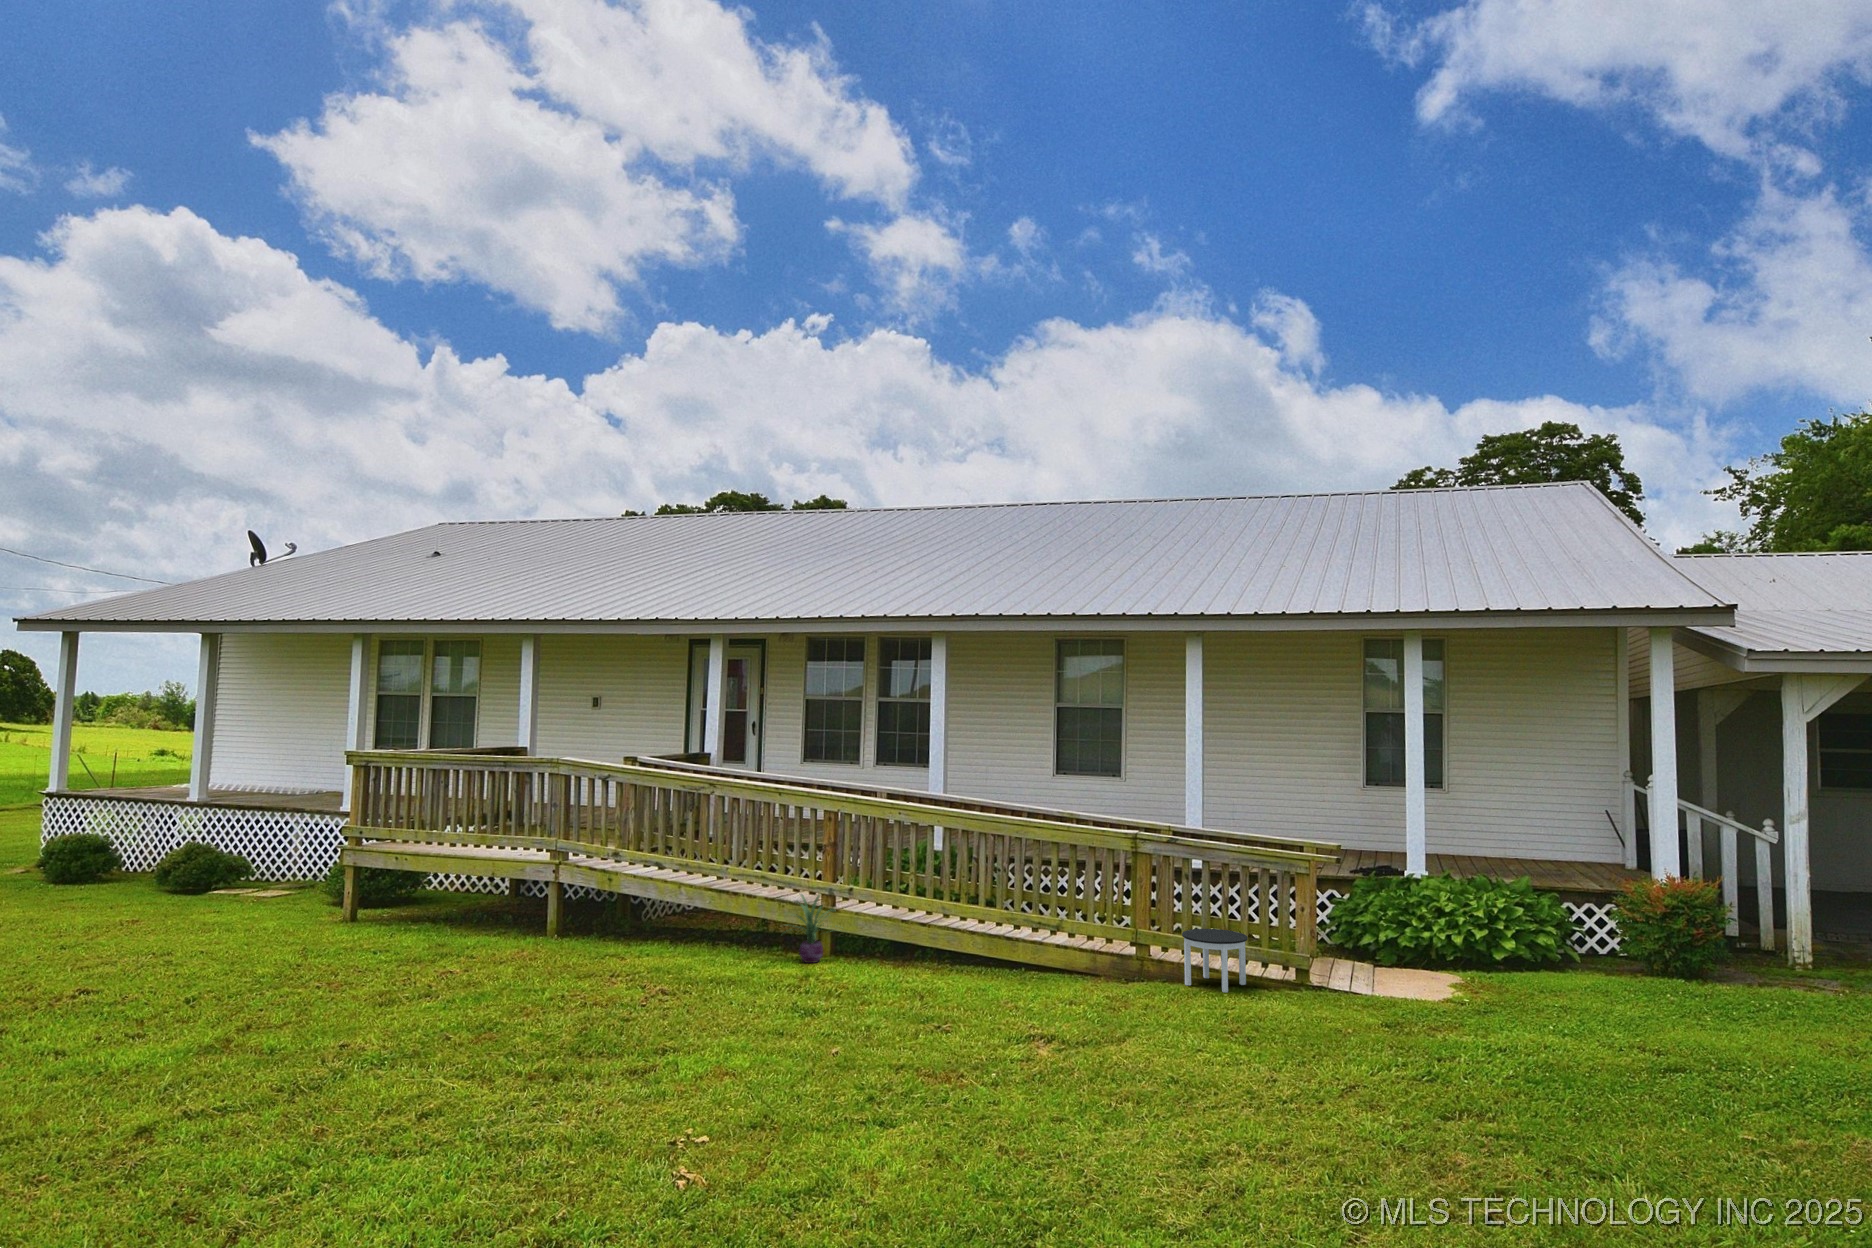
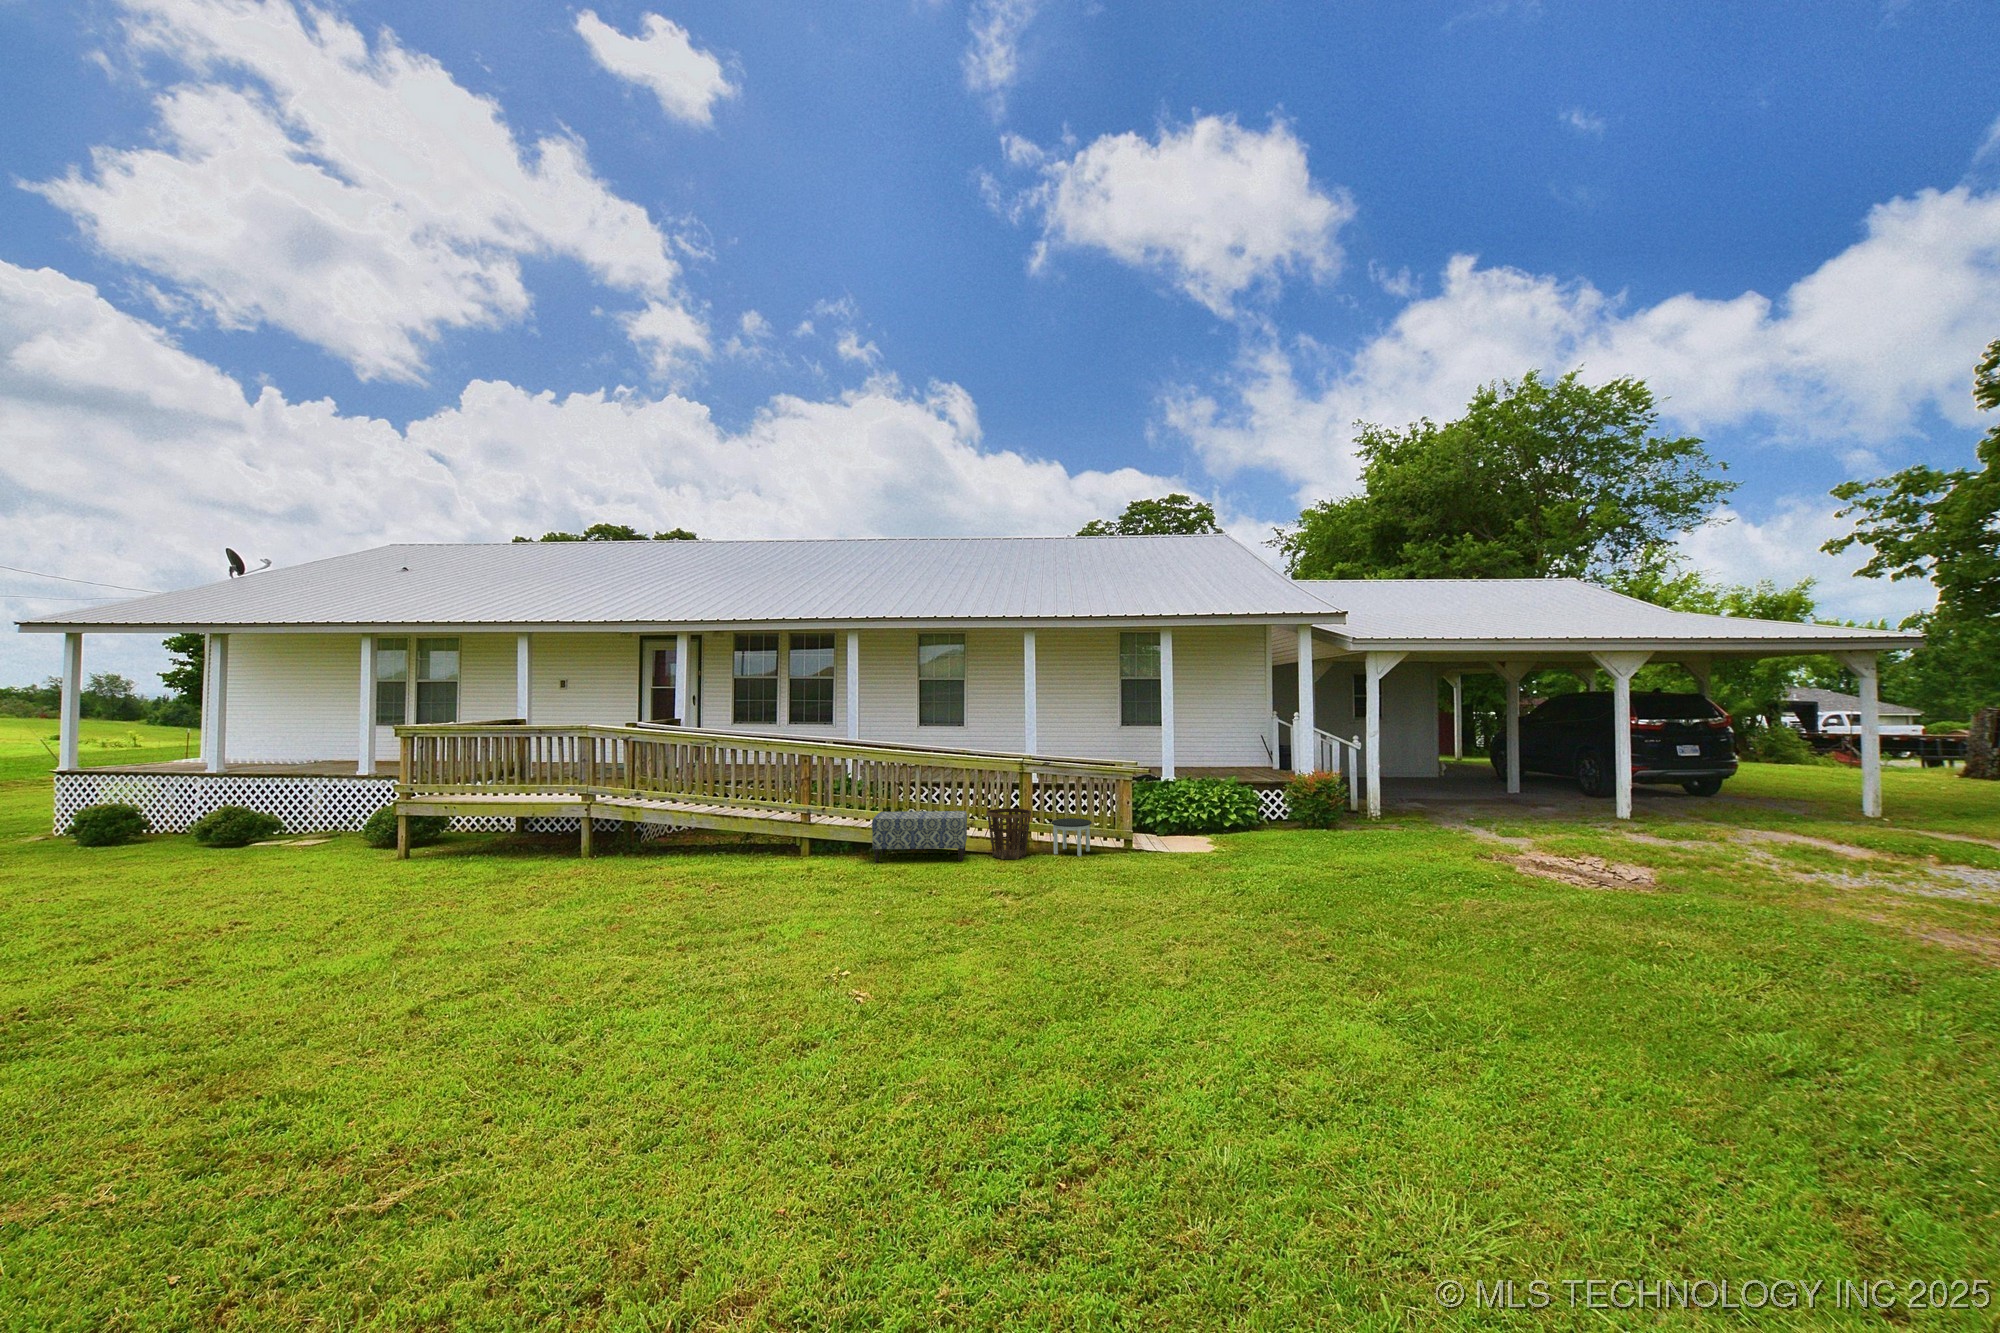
decorative plant: present [793,894,828,963] -> none [775,812,827,860]
bench: none [905,899,1051,985] -> present [872,811,967,862]
basket: none [1078,906,1148,988] -> present [987,808,1031,859]

